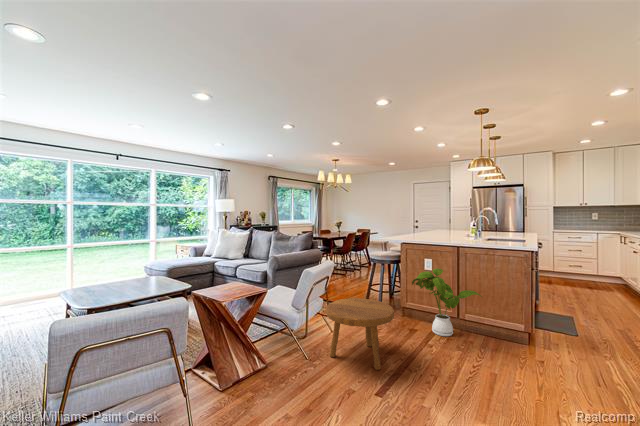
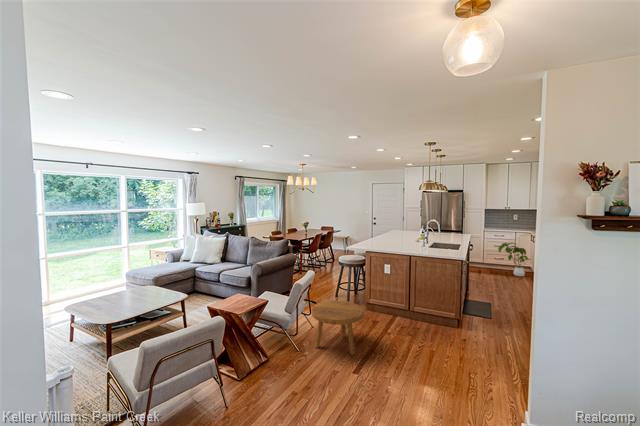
house plant: present [412,268,482,336] -> present [498,243,530,276]

